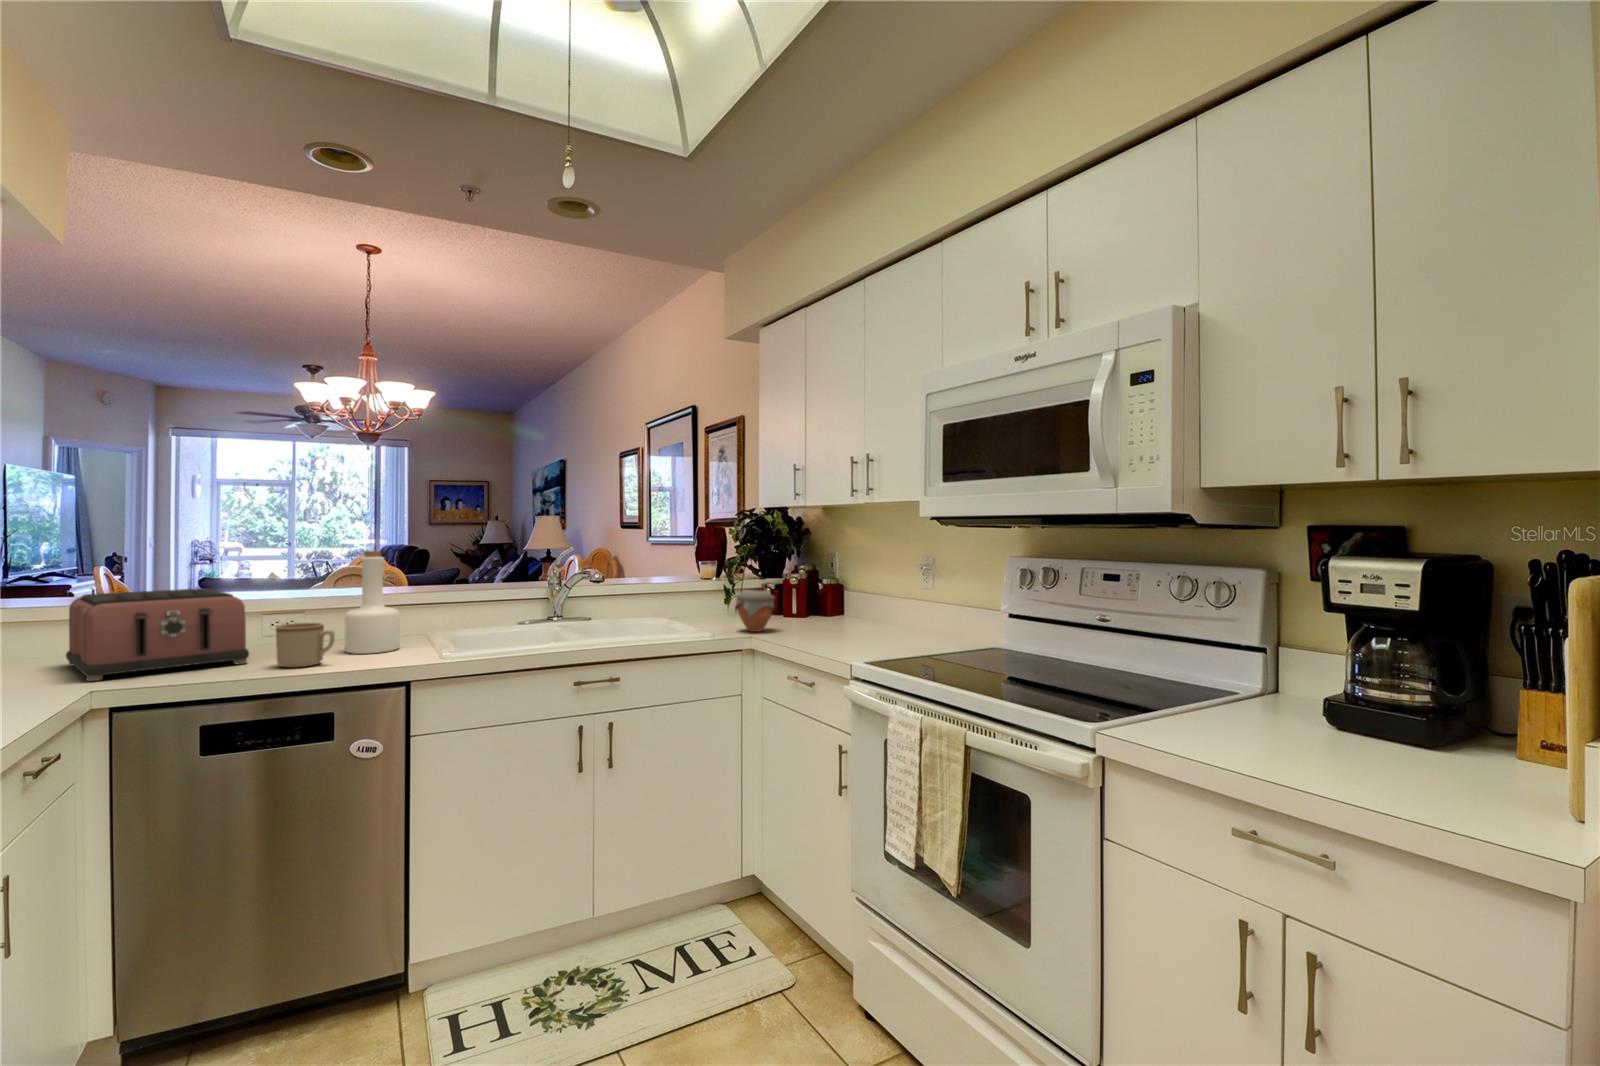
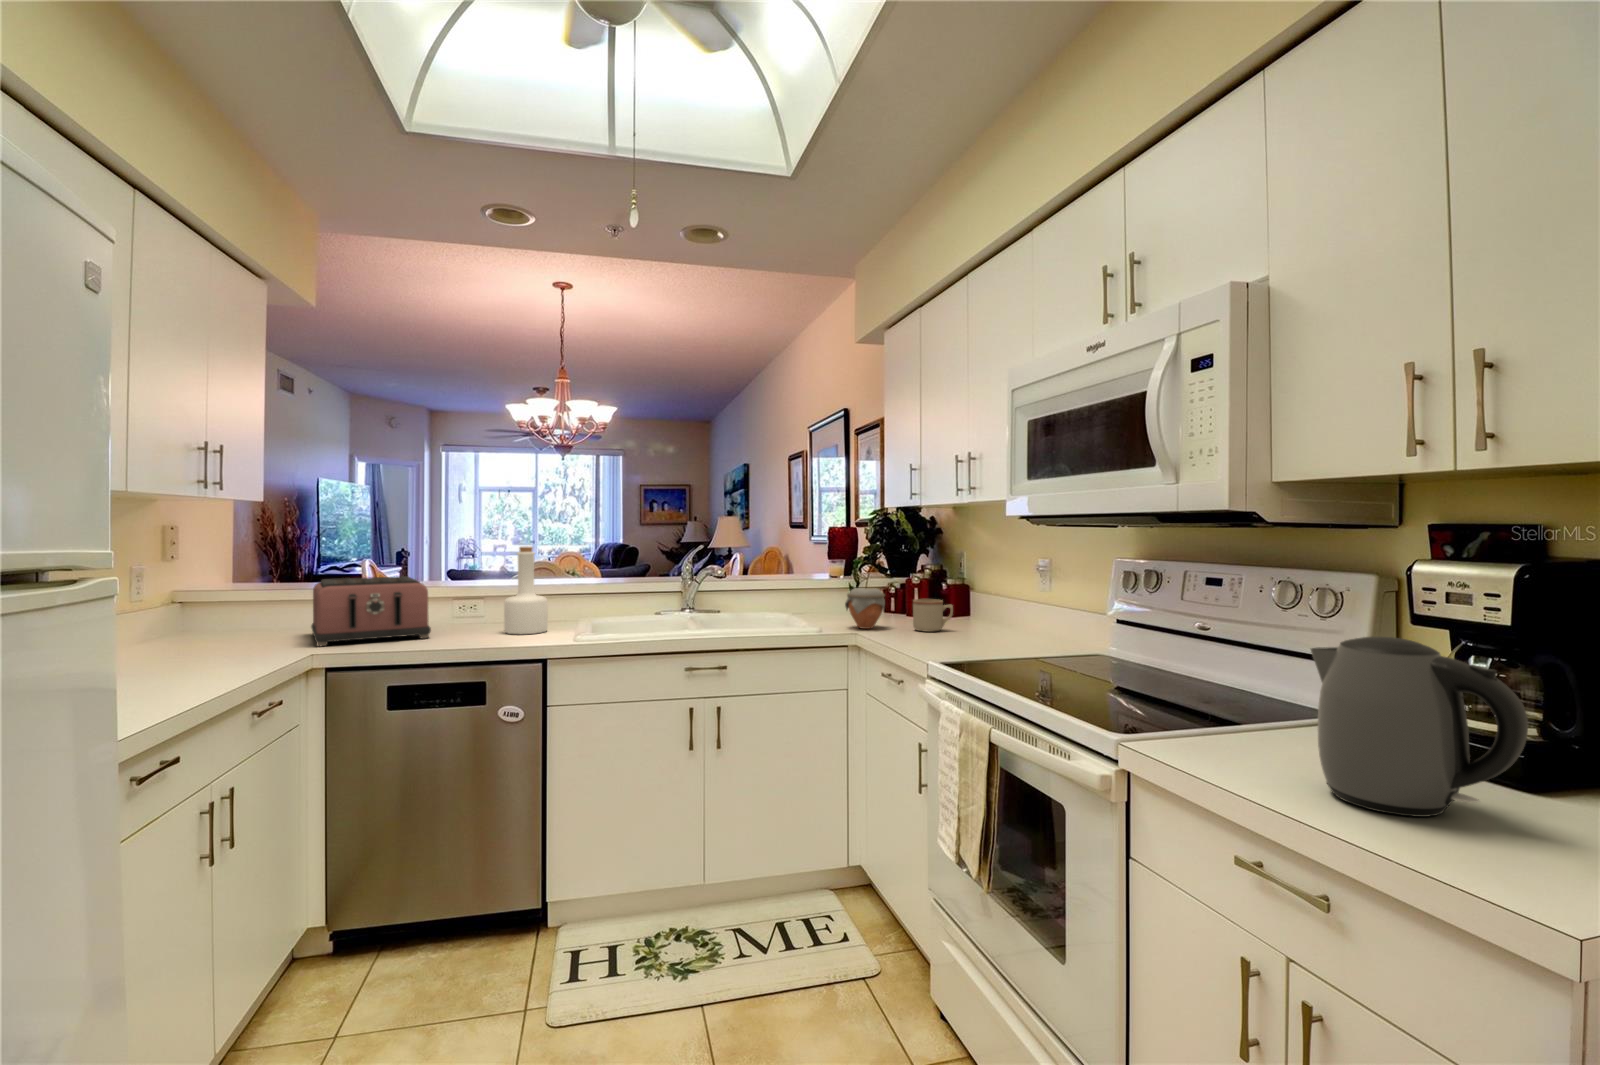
mug: present [276,623,335,667] -> present [913,599,953,632]
kettle: none [1288,626,1481,783] -> present [1311,637,1528,817]

